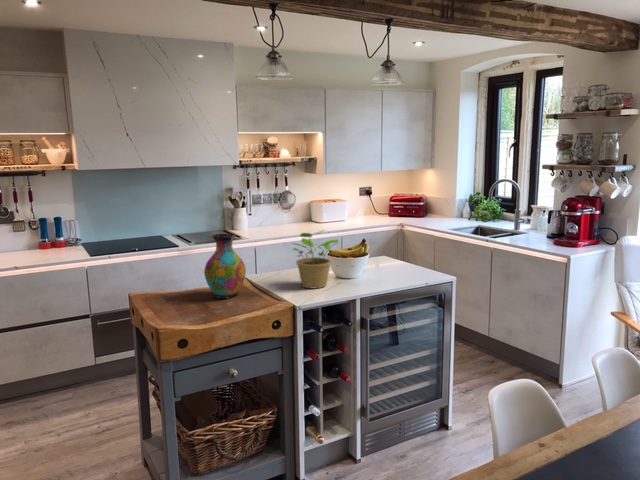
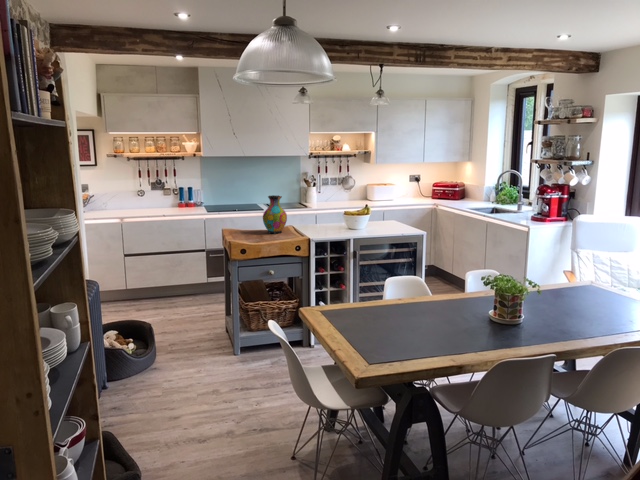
potted plant: present [293,230,339,289] -> none [314,195,346,232]

